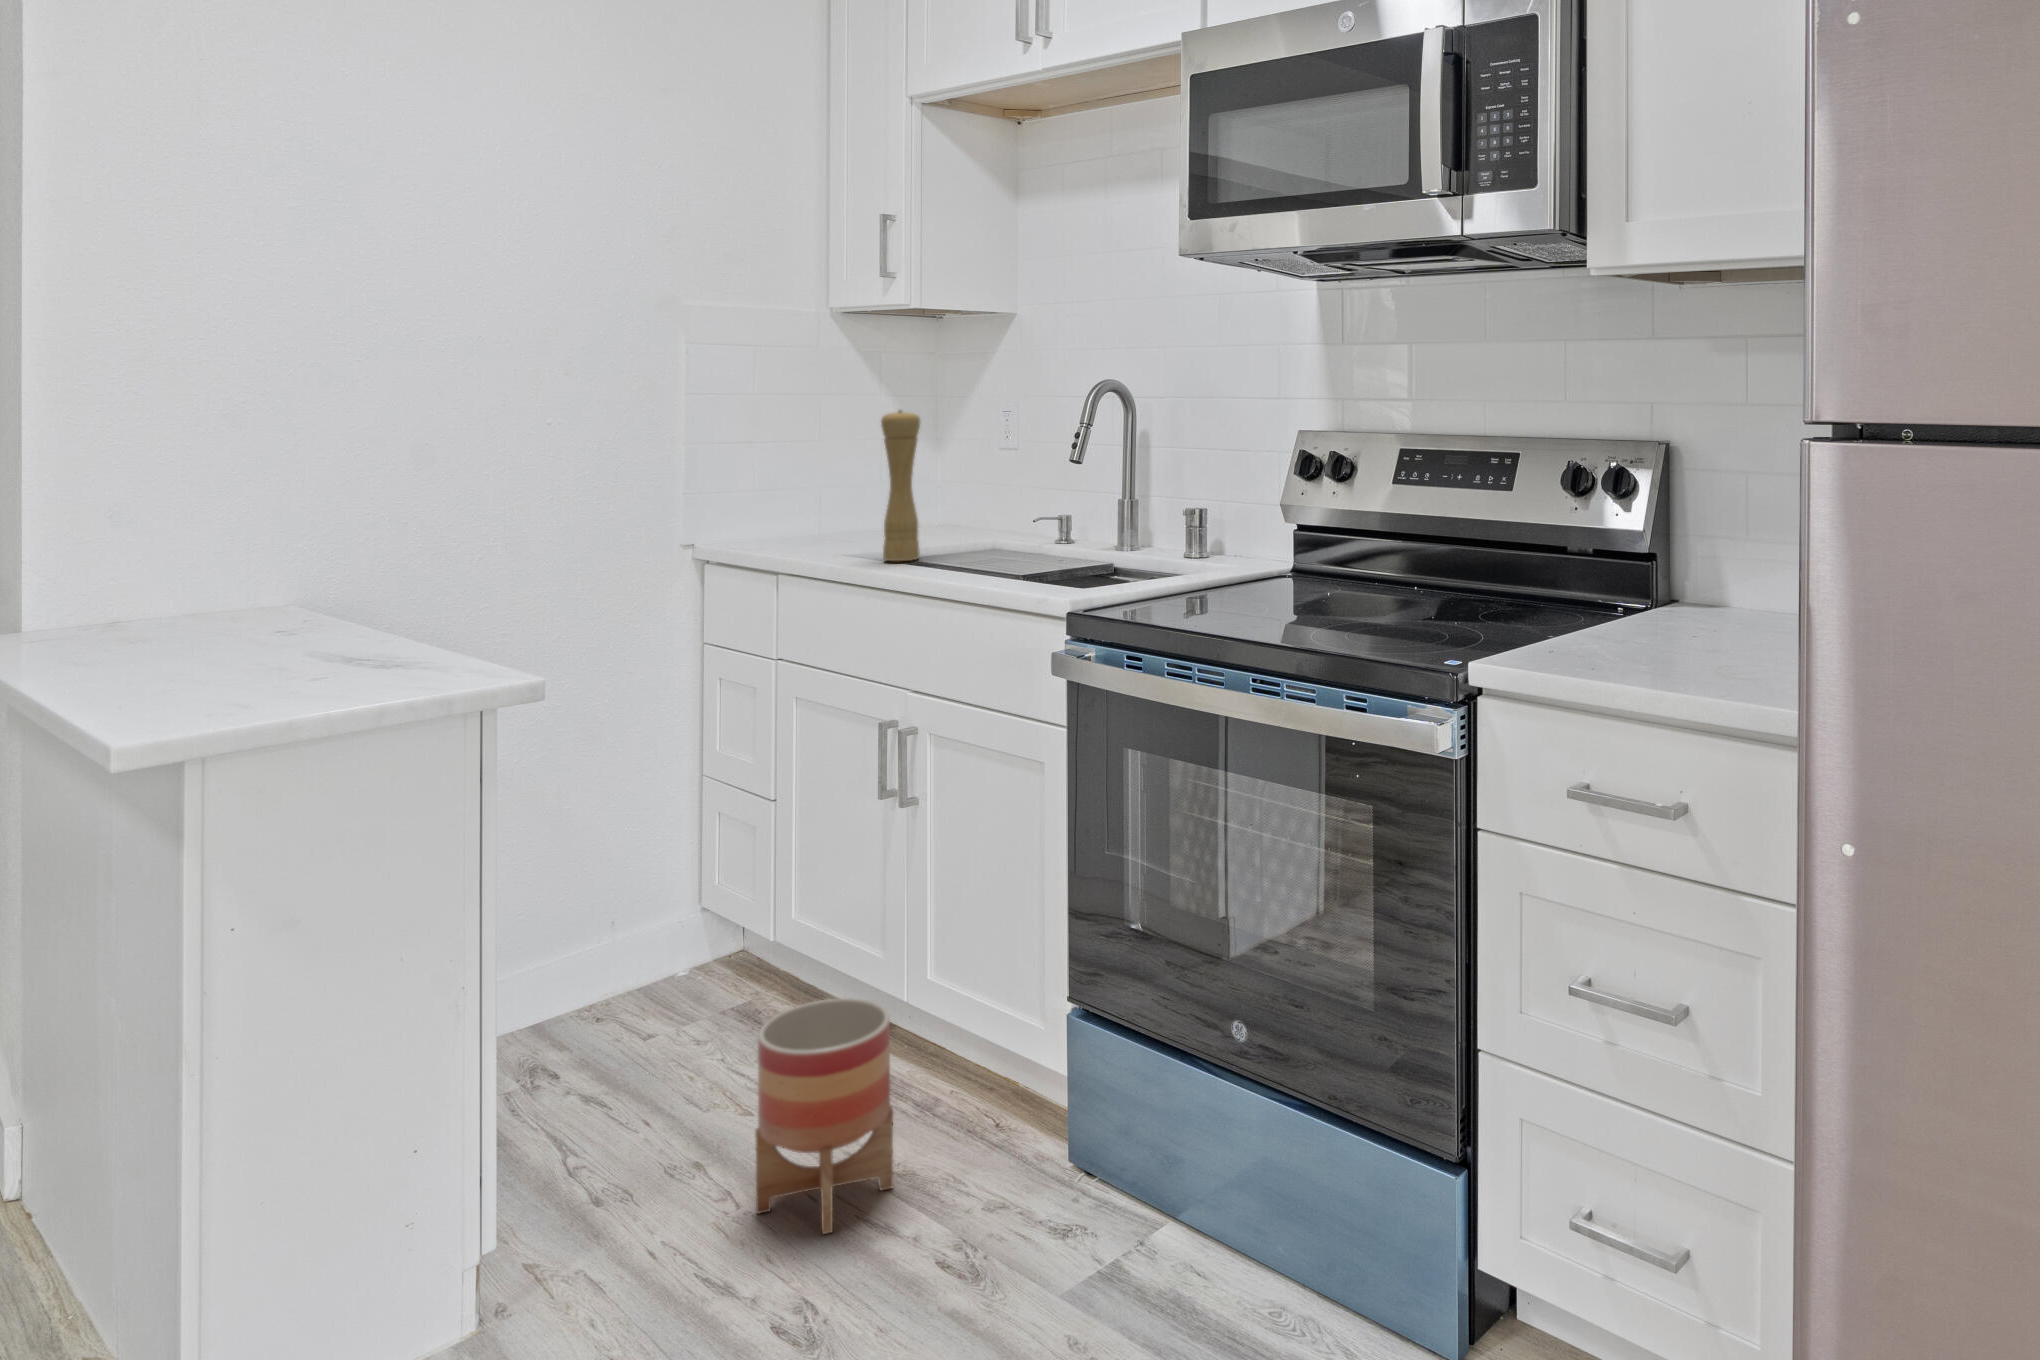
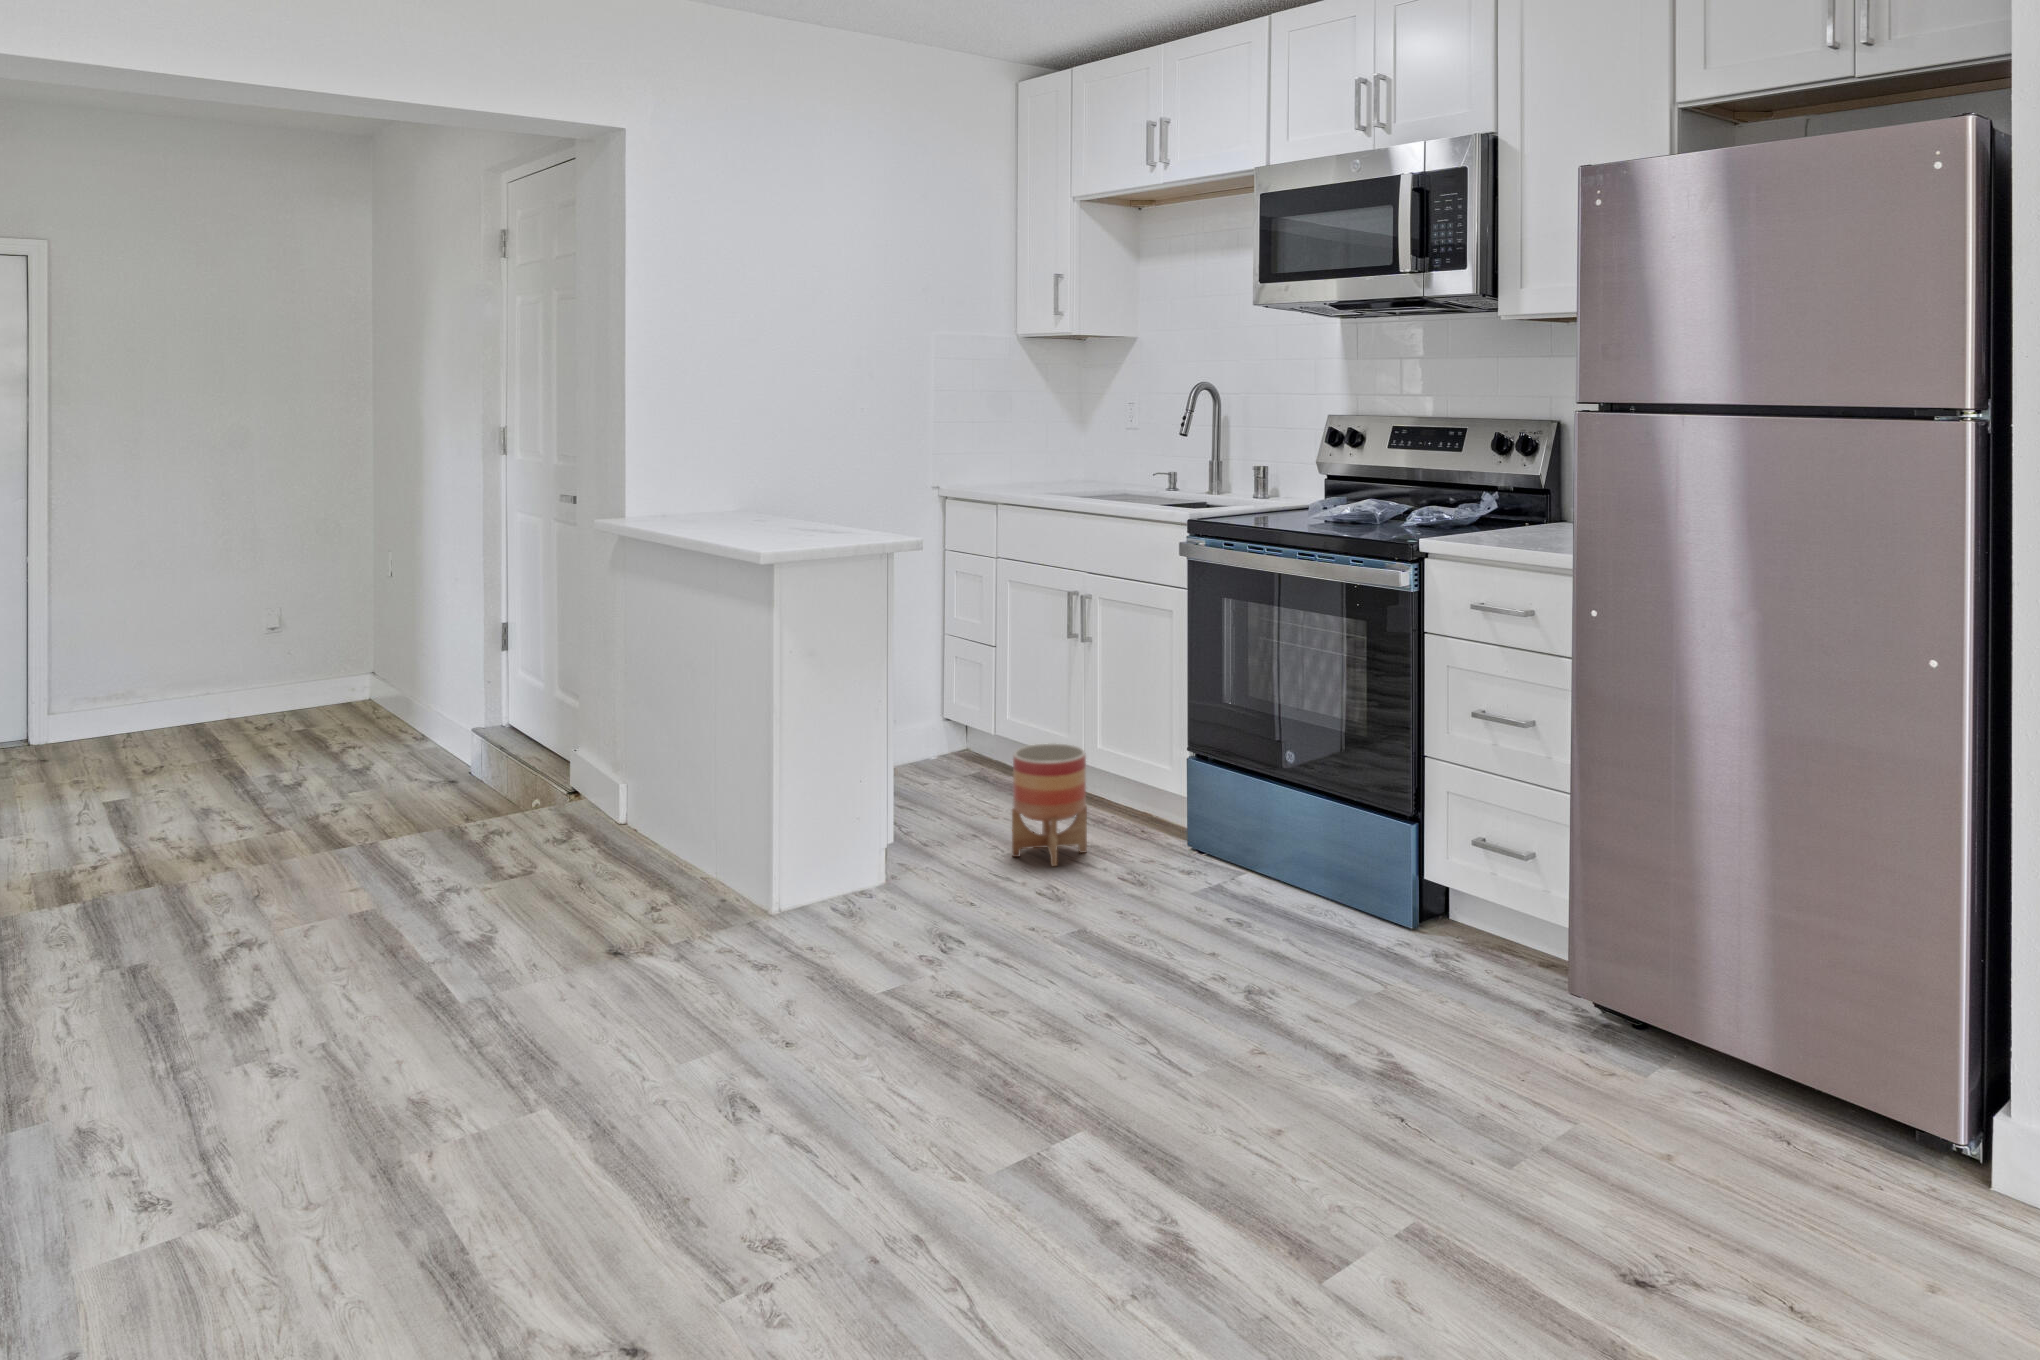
pepper mill: present [881,410,920,561] -> none [1061,400,1085,496]

